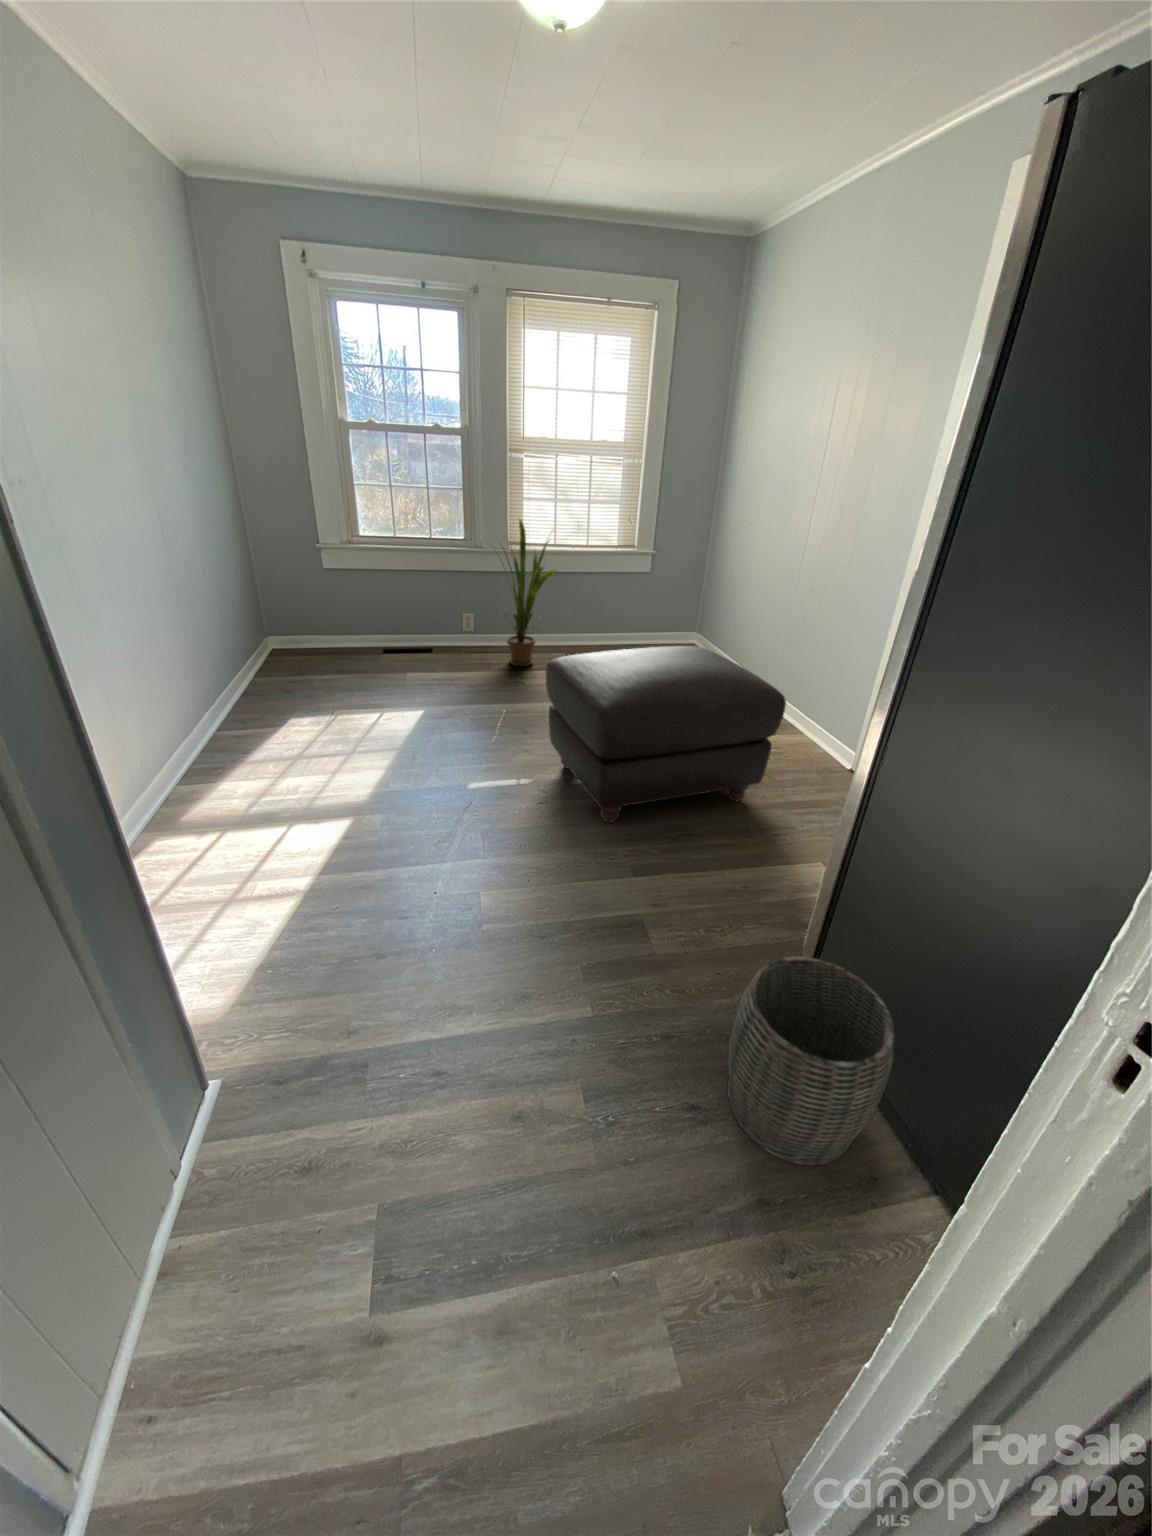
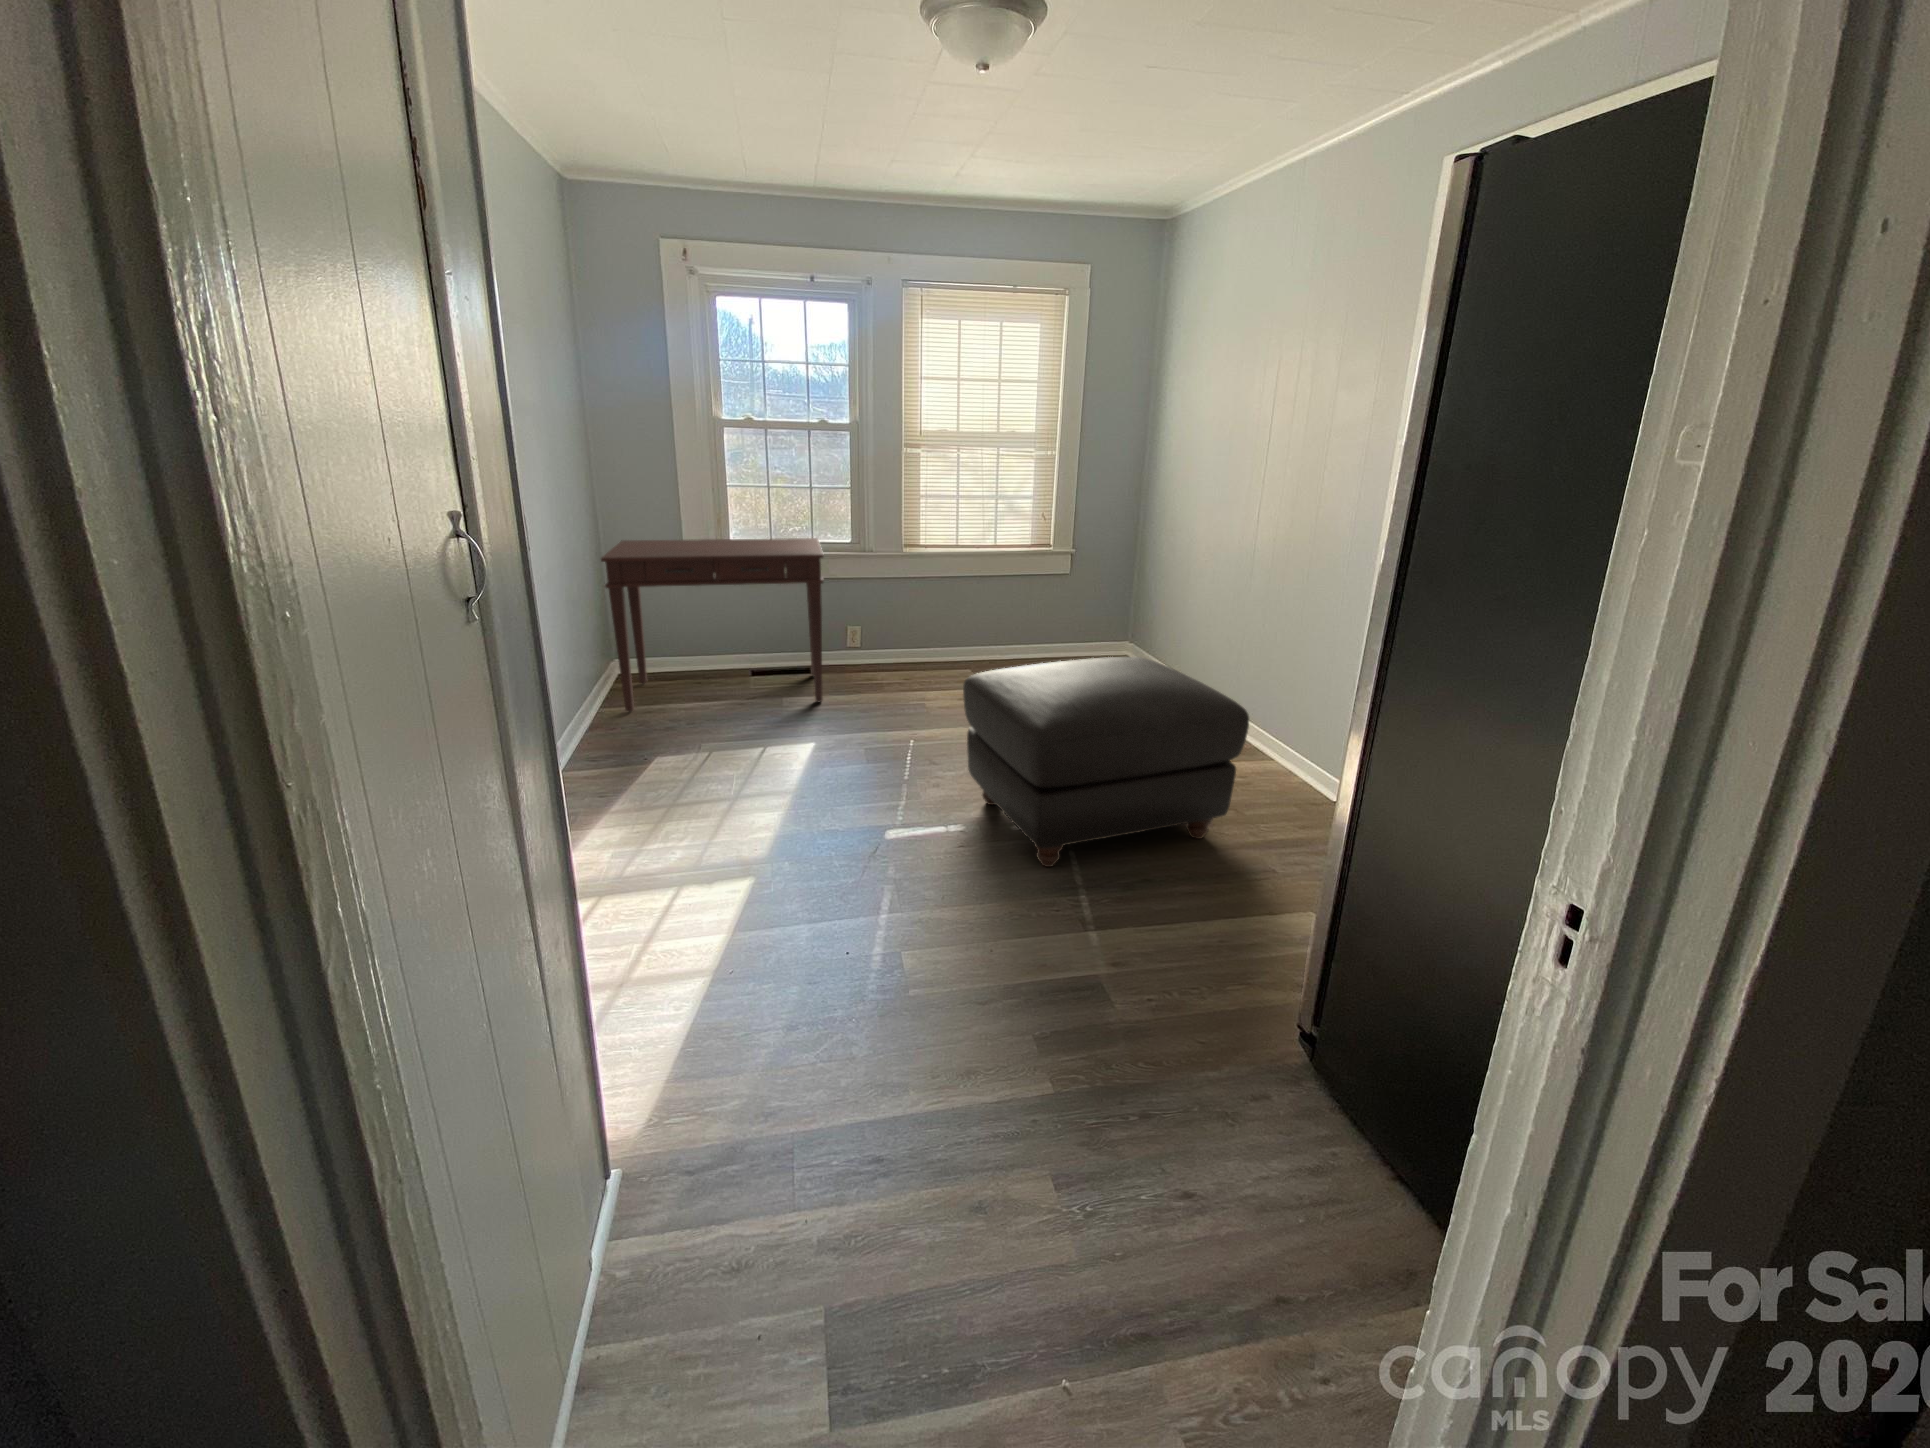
house plant: present [495,518,556,666] -> none [871,516,964,687]
desk: none [239,532,438,682] -> present [601,538,823,712]
woven basket: present [728,957,894,1166] -> none [1223,1000,1418,1259]

